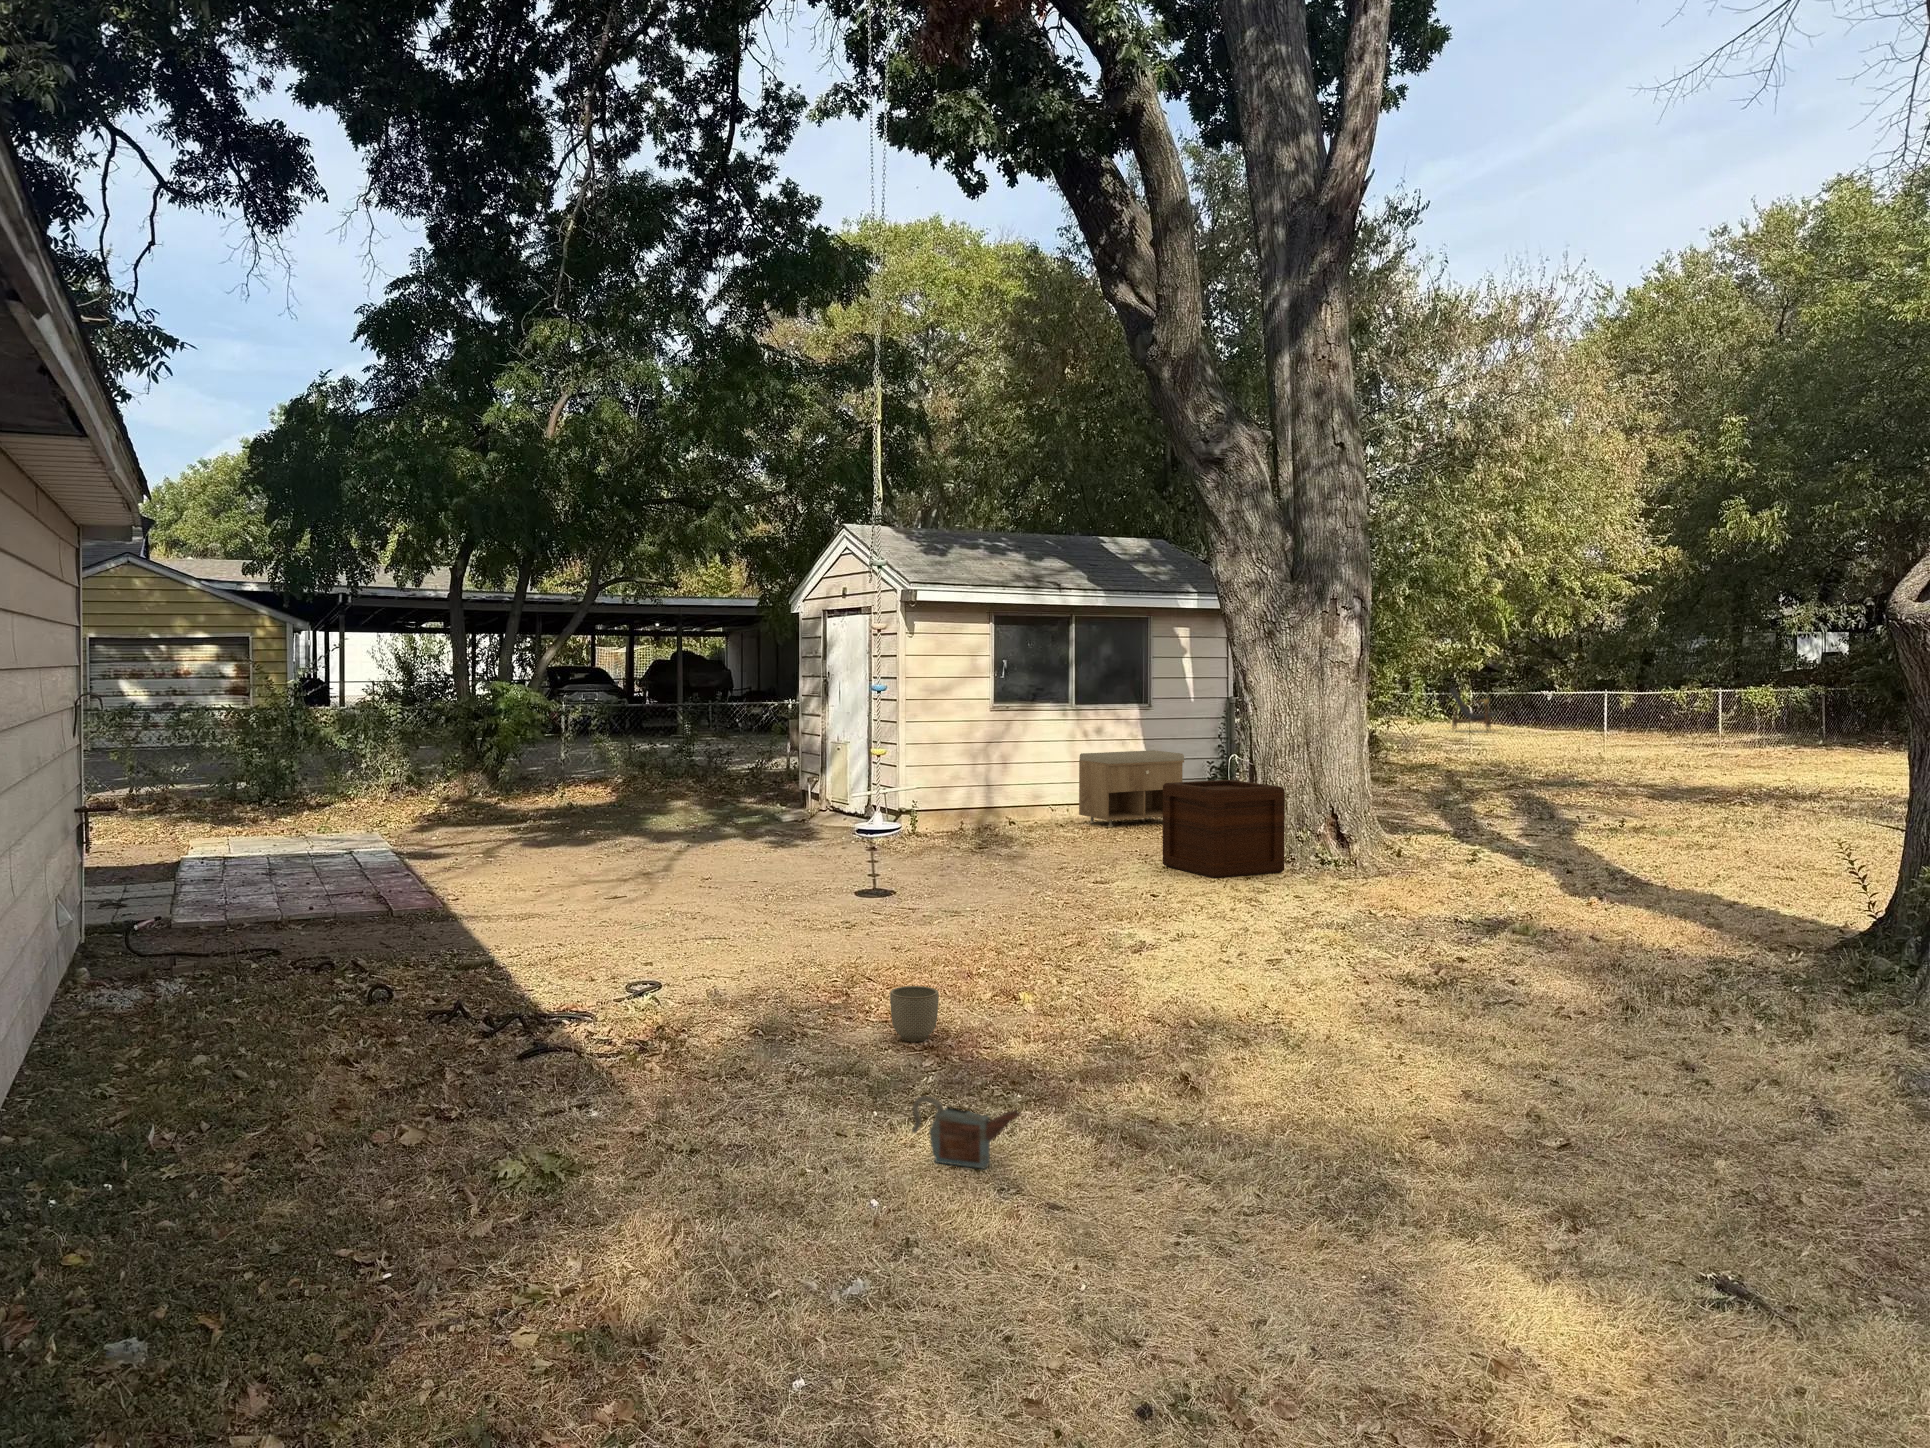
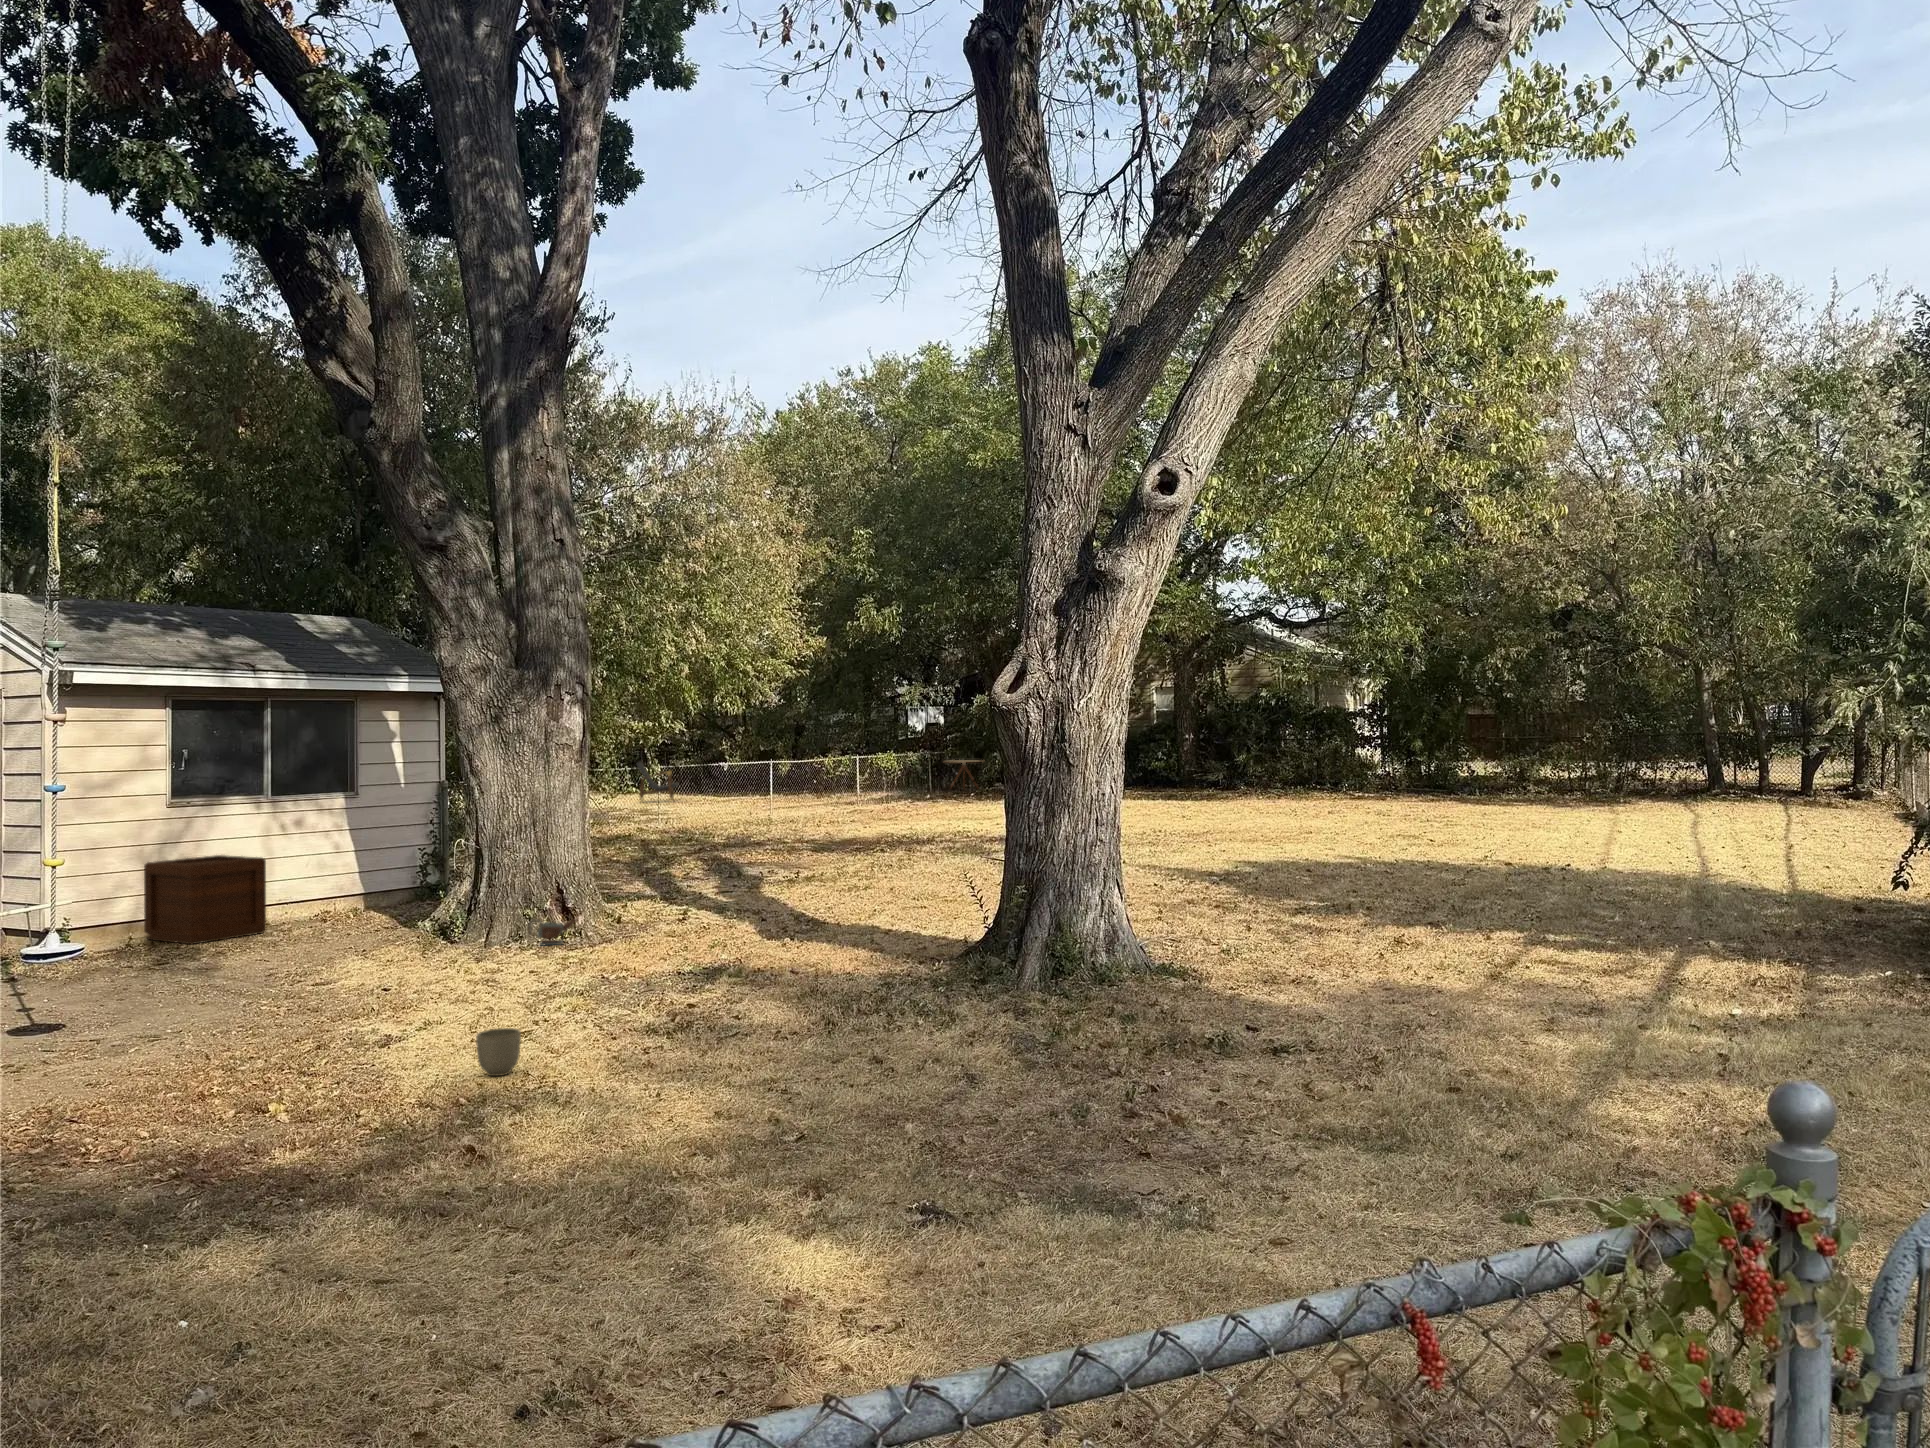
round table: none [1843,700,1906,737] -> present [950,760,979,784]
storage bench: present [1079,750,1184,827] -> none [276,839,396,923]
wooden crate: present [1163,780,1285,878] -> present [144,855,266,944]
planter: present [890,986,939,1042] -> present [476,1028,521,1076]
watering can: present [912,1095,1020,1169] -> present [528,919,577,946]

